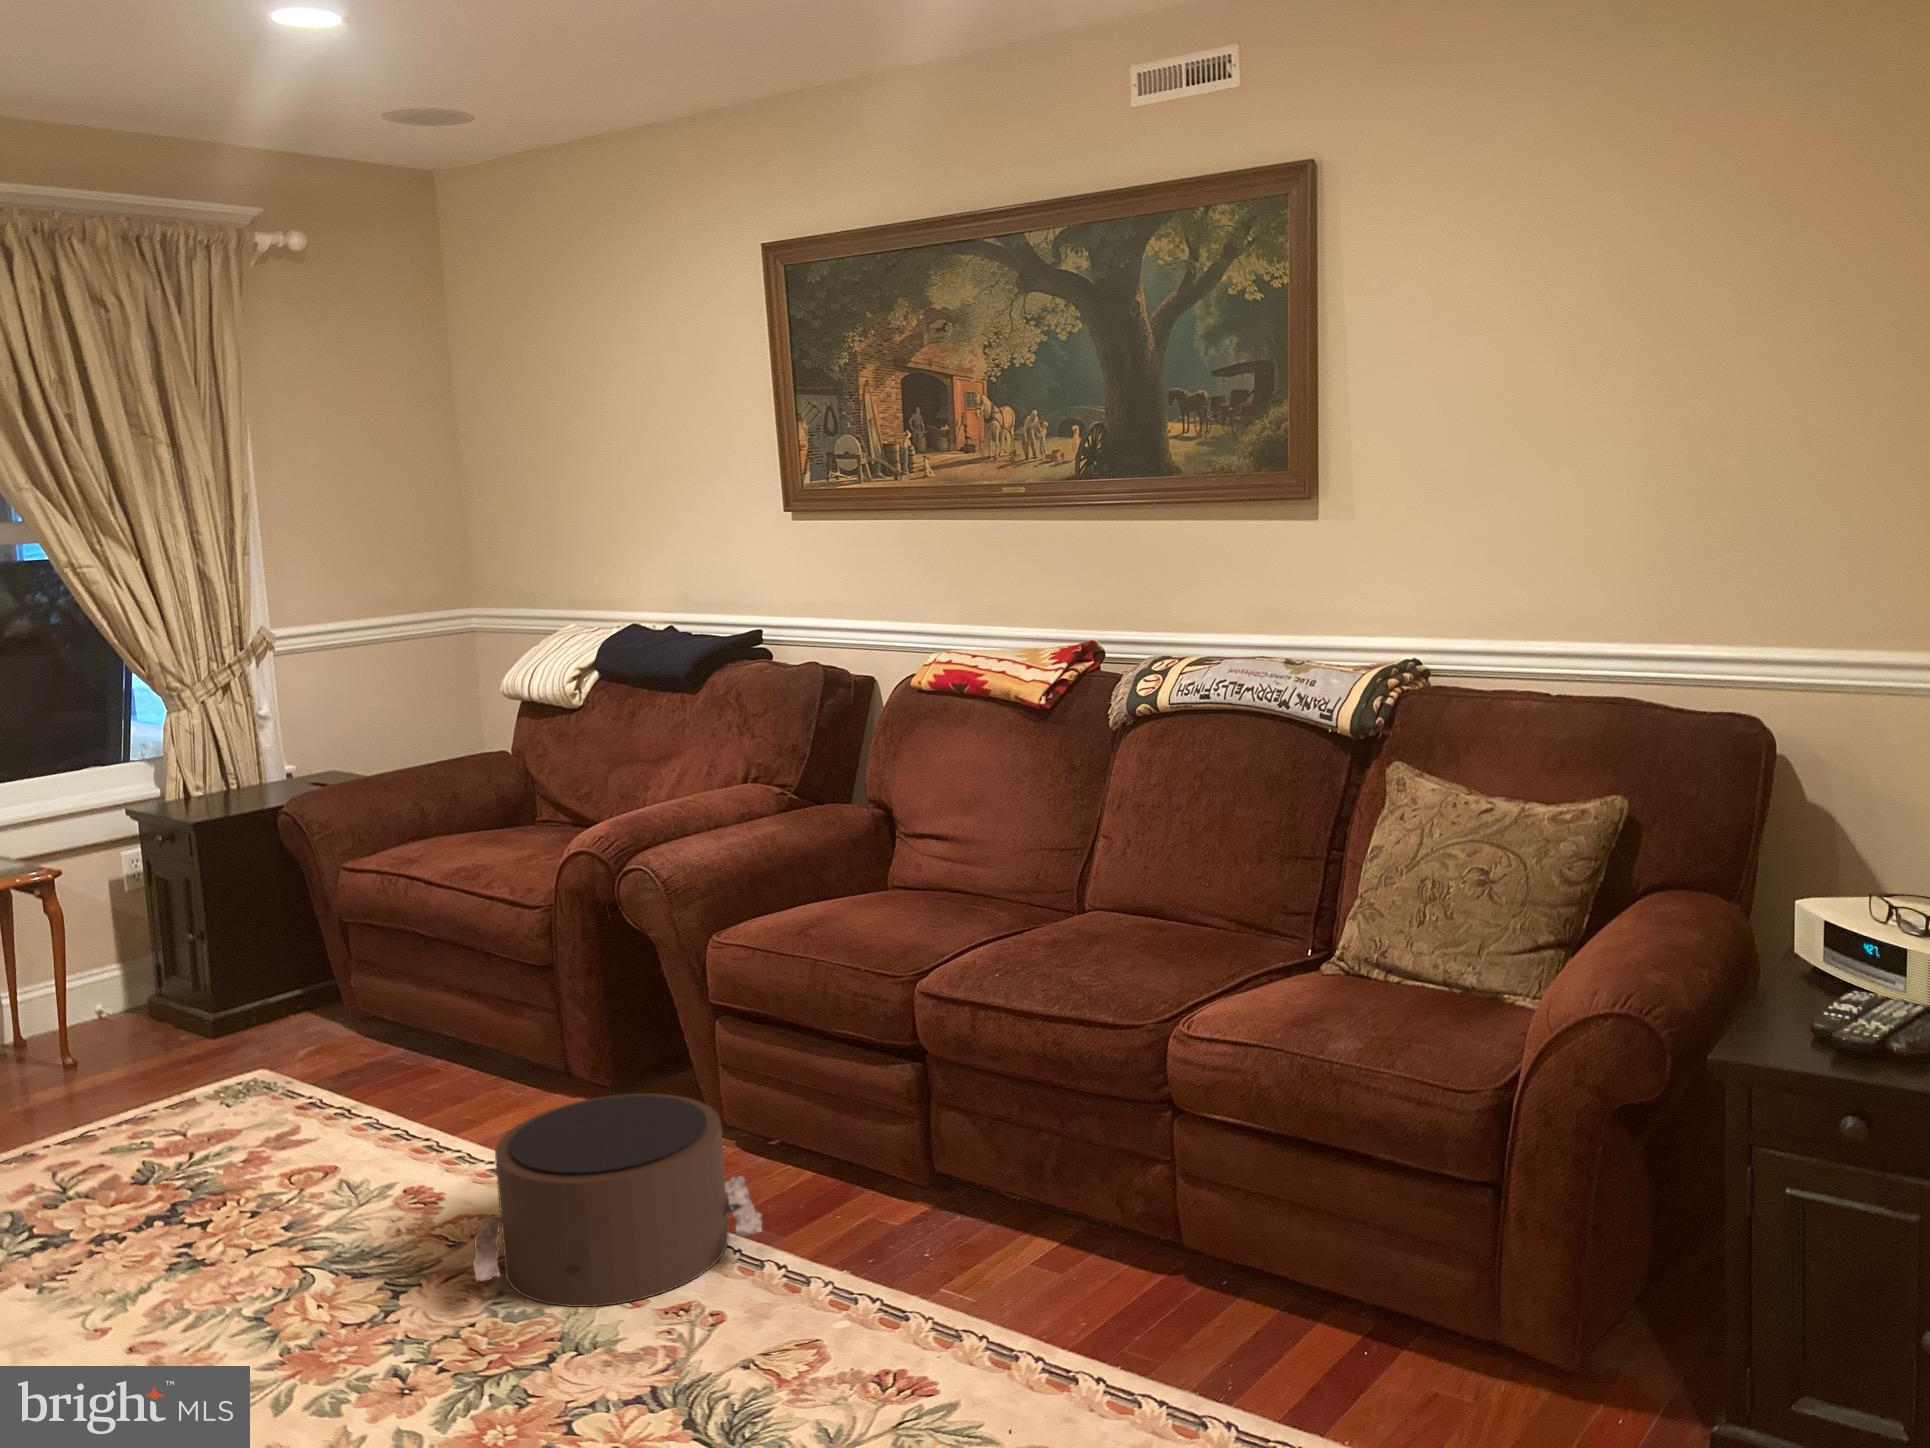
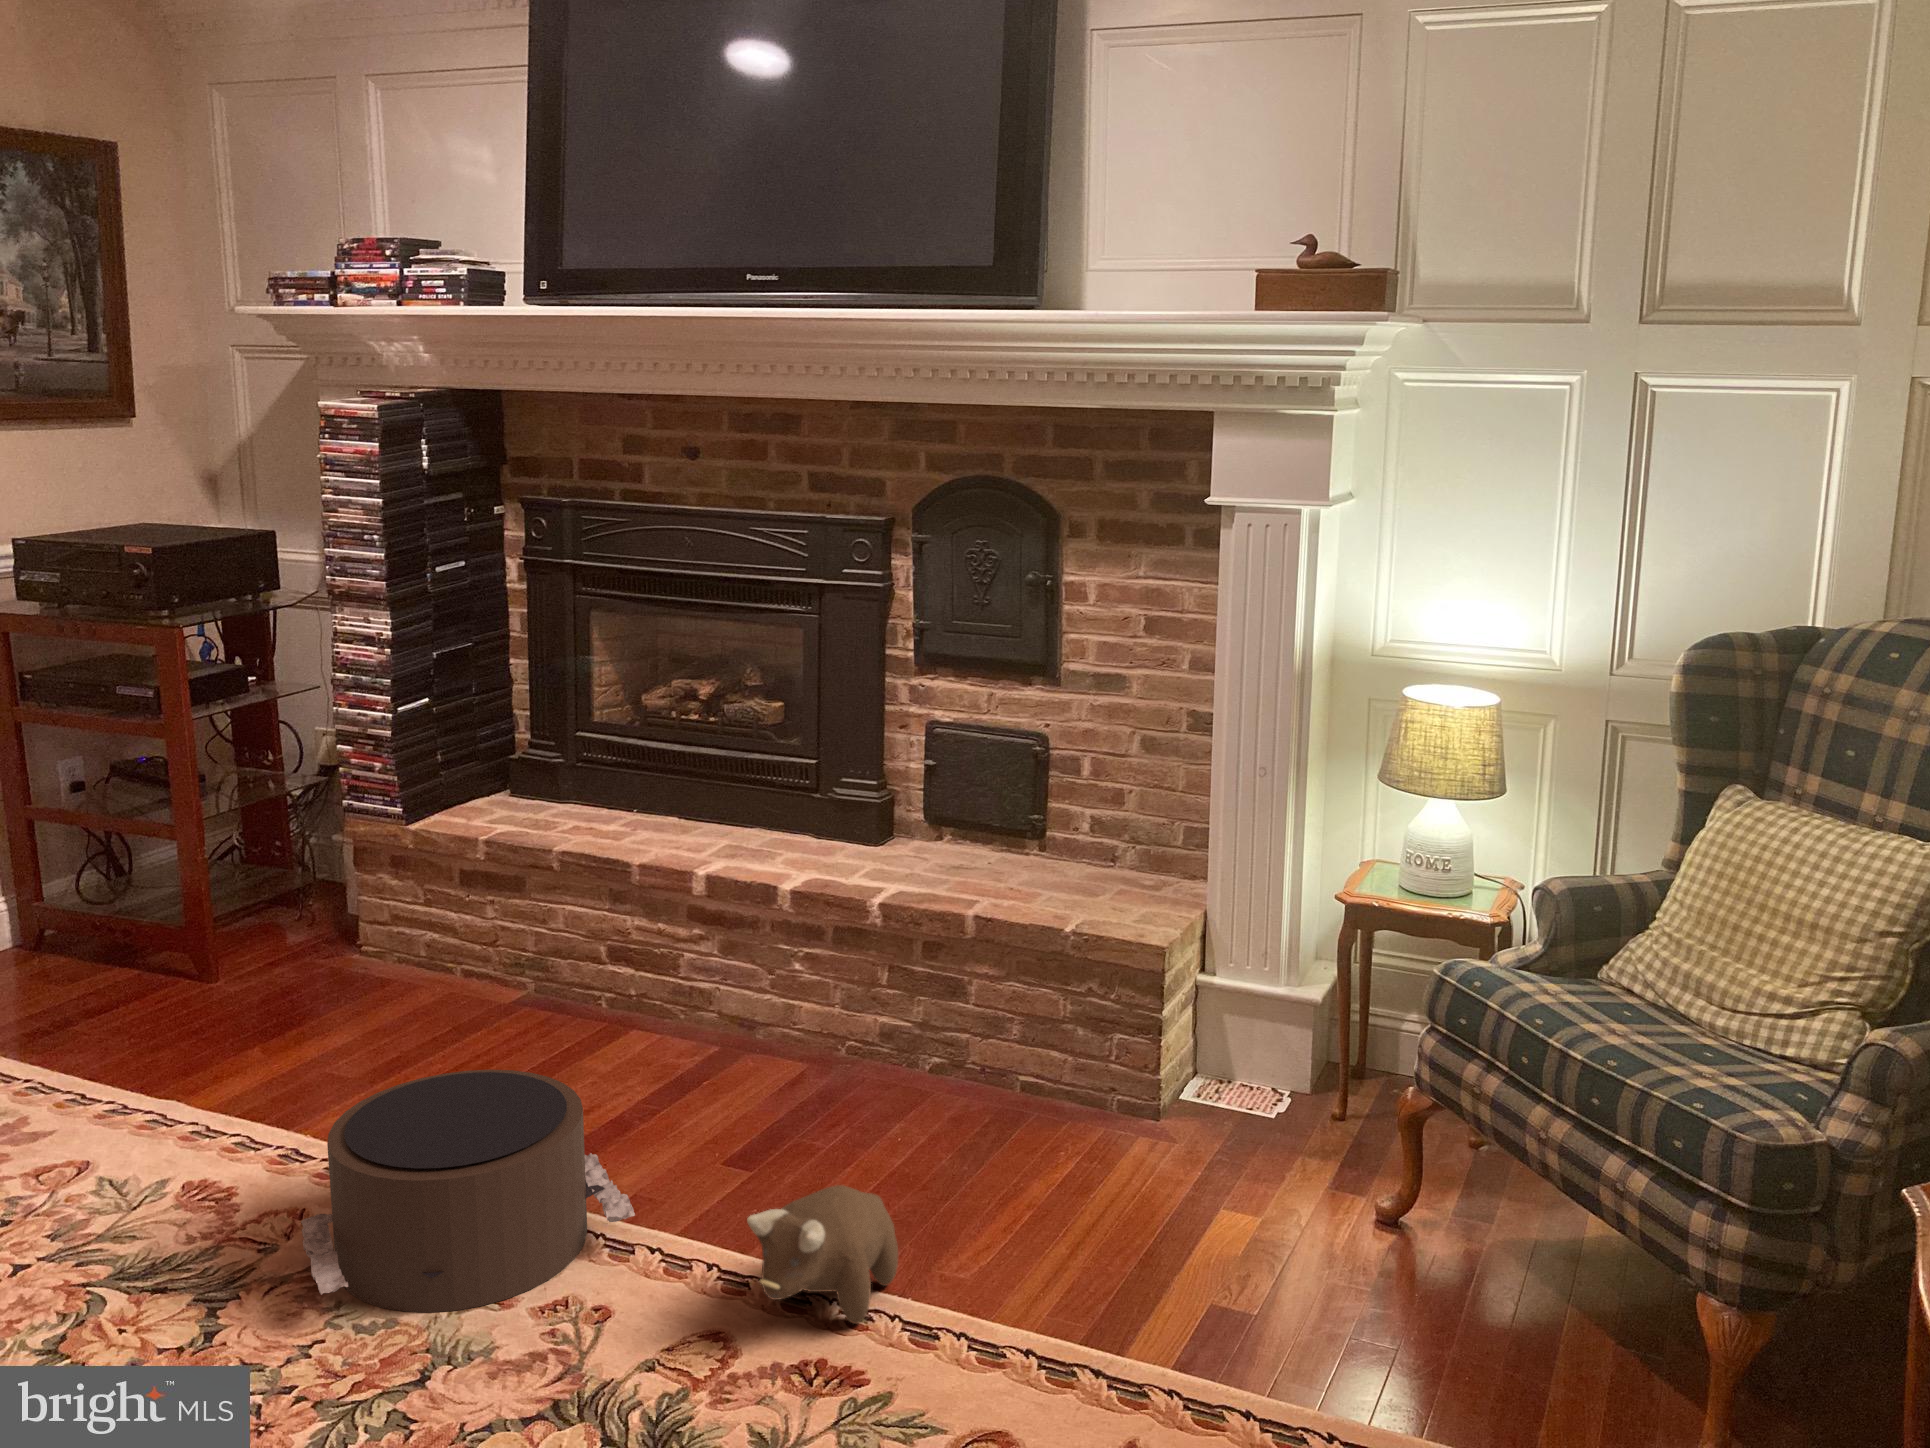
plush toy: none [836,1208,994,1342] -> present [747,1185,898,1324]

